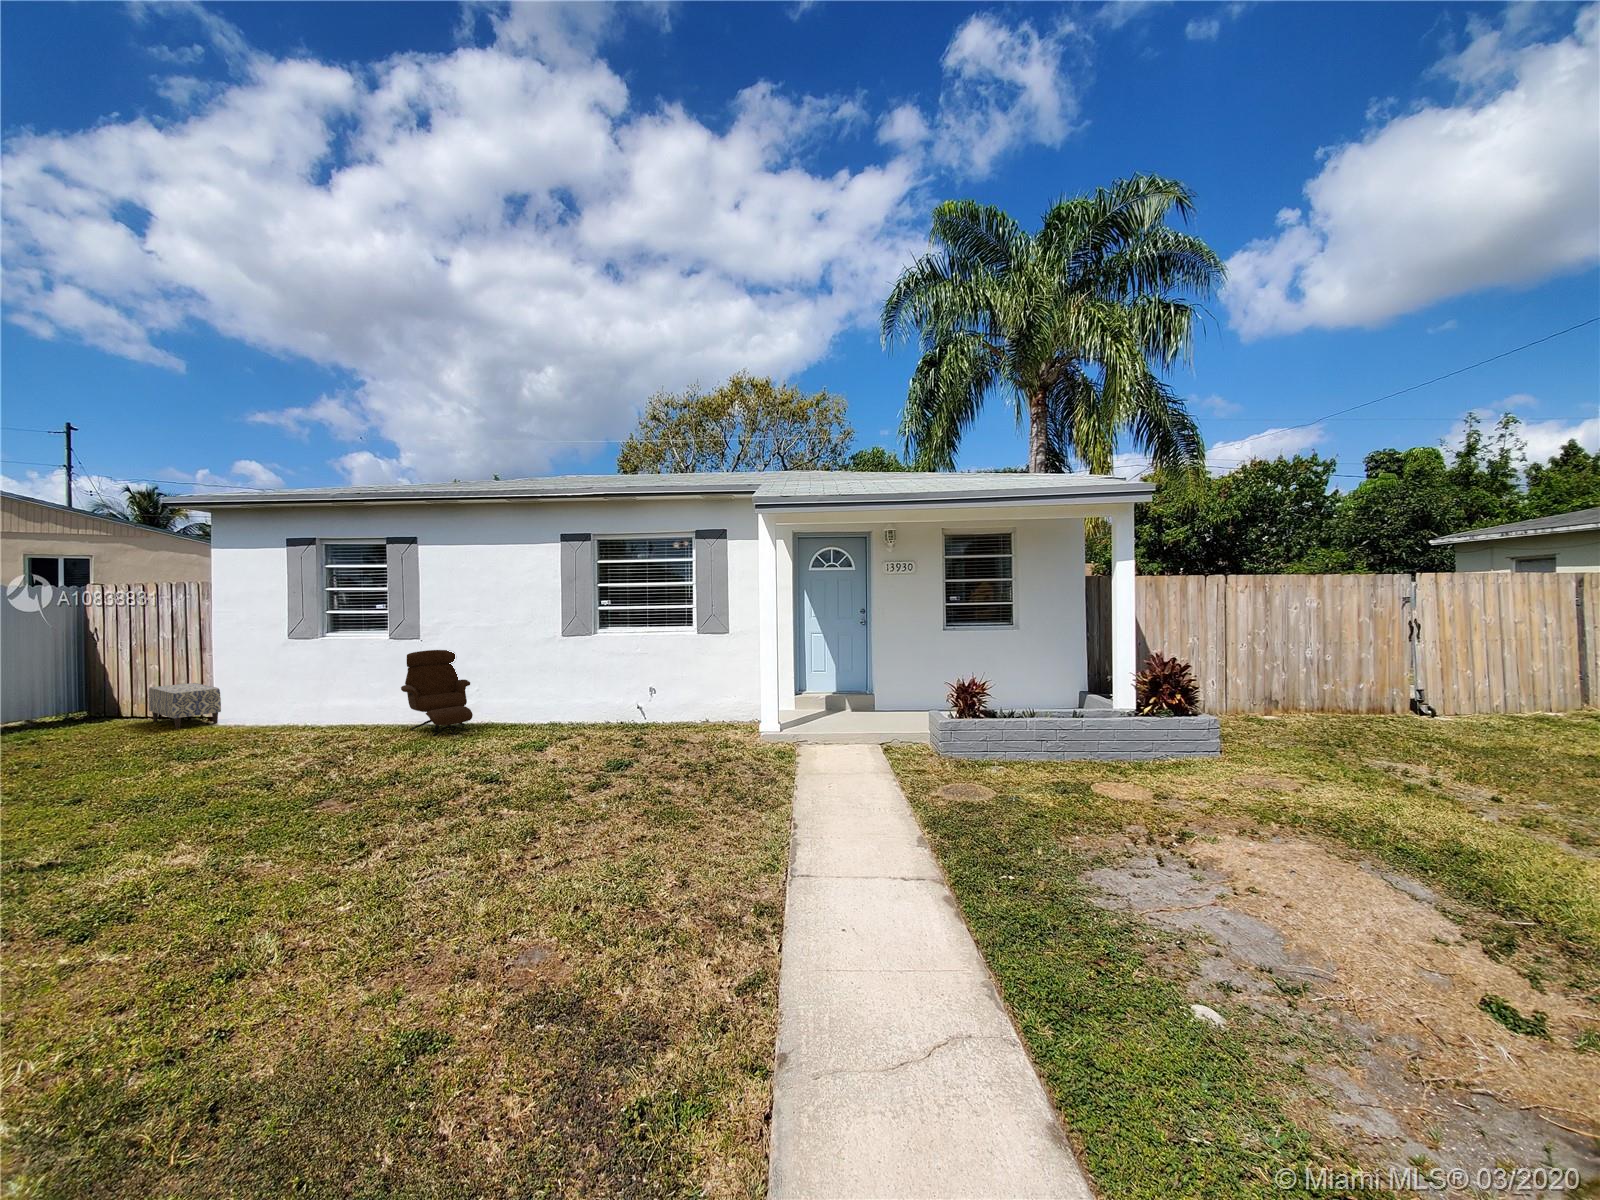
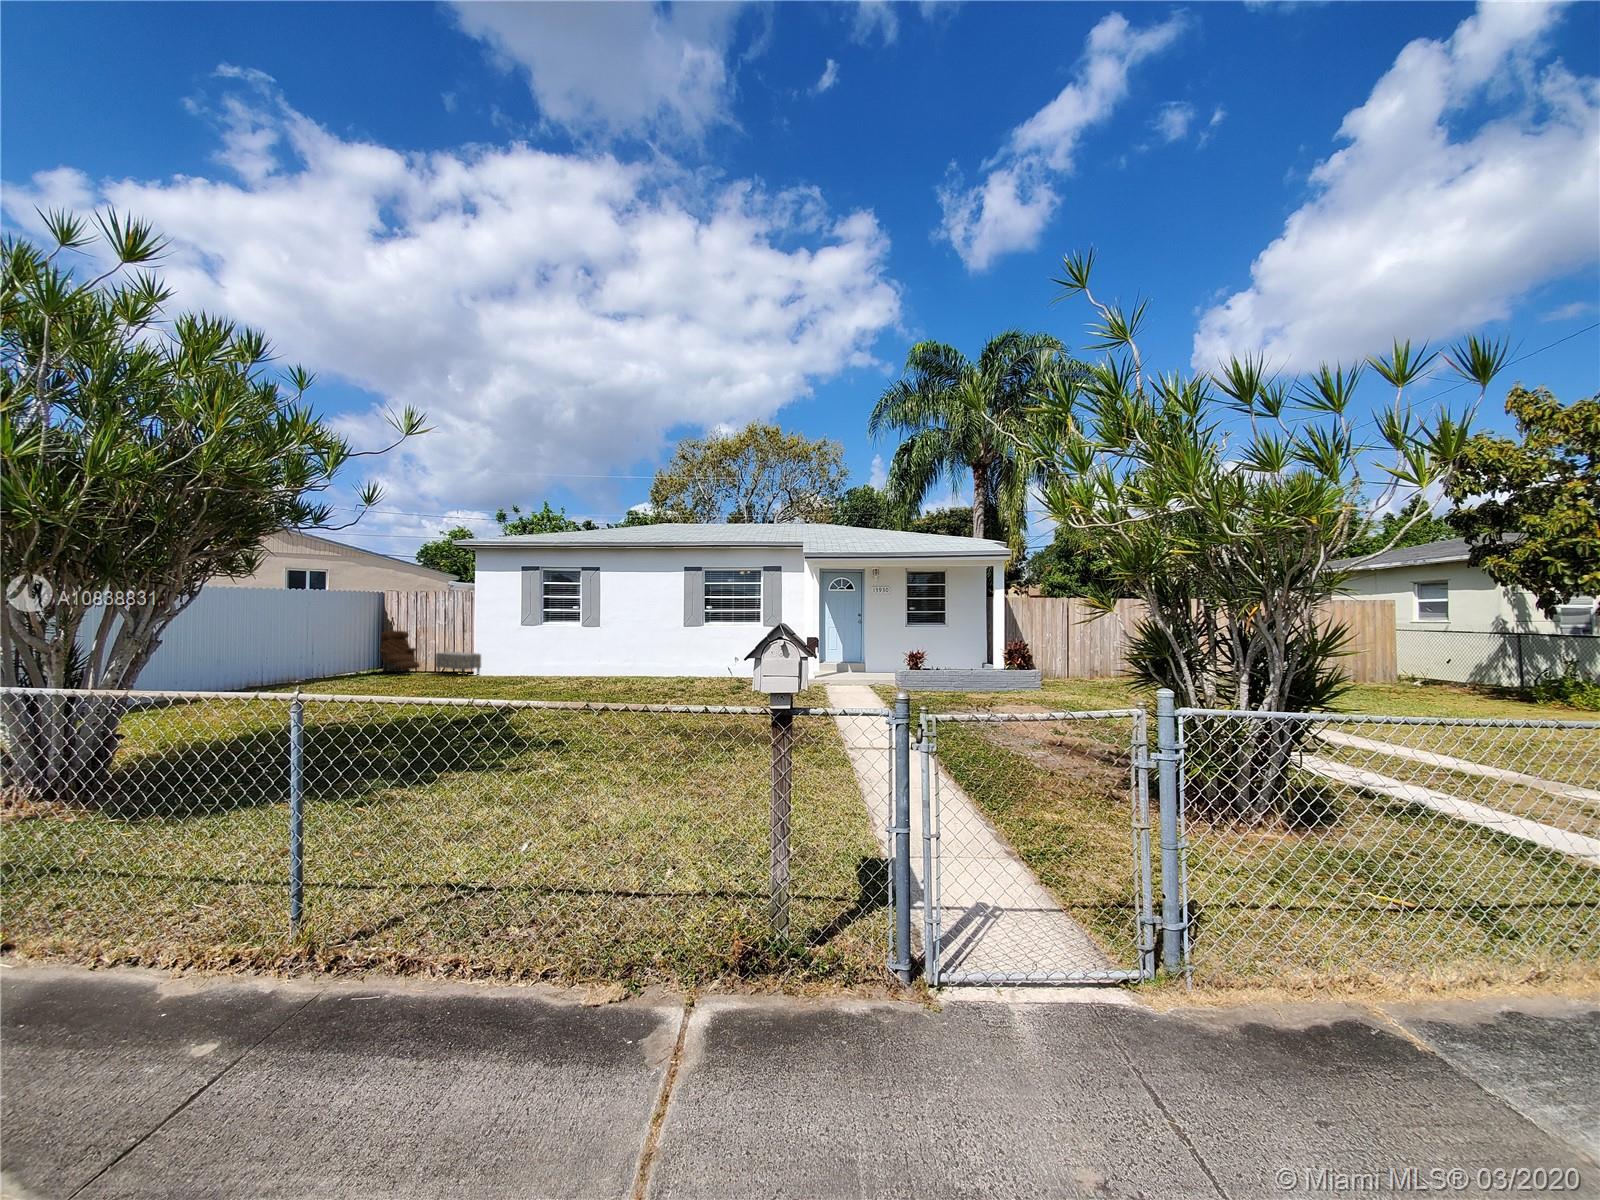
lounge chair: present [401,650,473,736] -> present [379,630,420,674]

